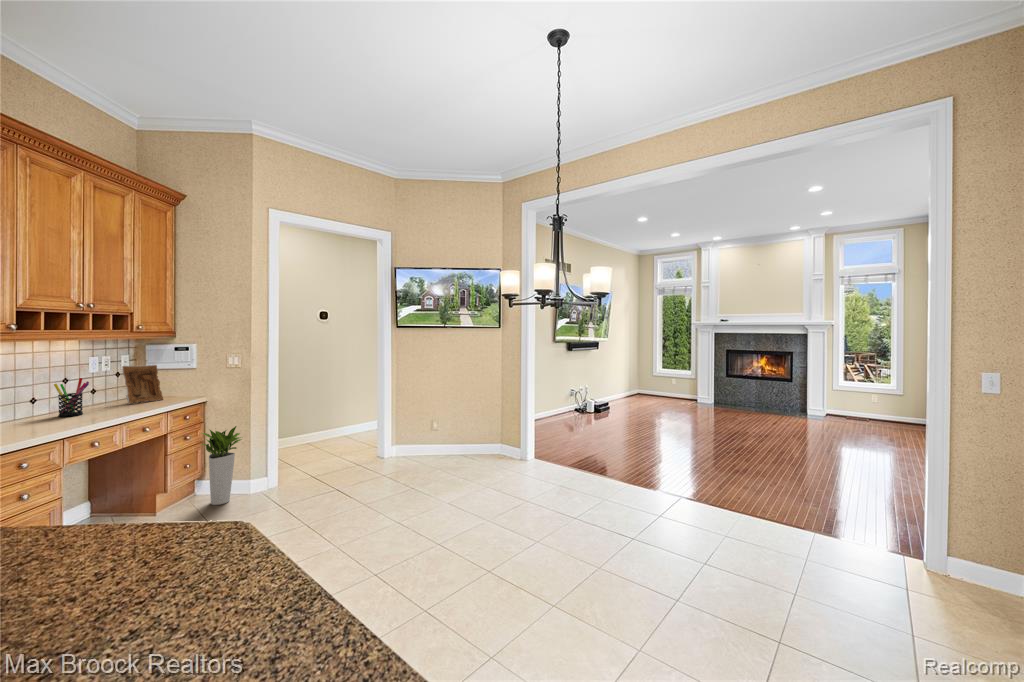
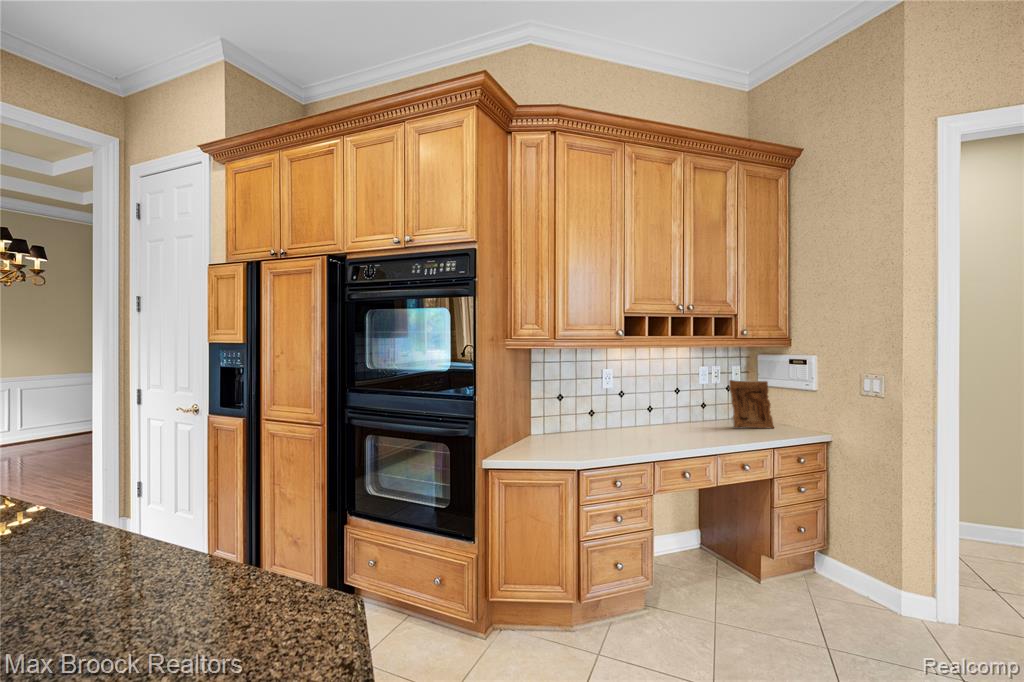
pen holder: present [54,378,89,417] -> none [660,391,691,434]
planter: present [202,426,242,505] -> none [817,483,887,607]

